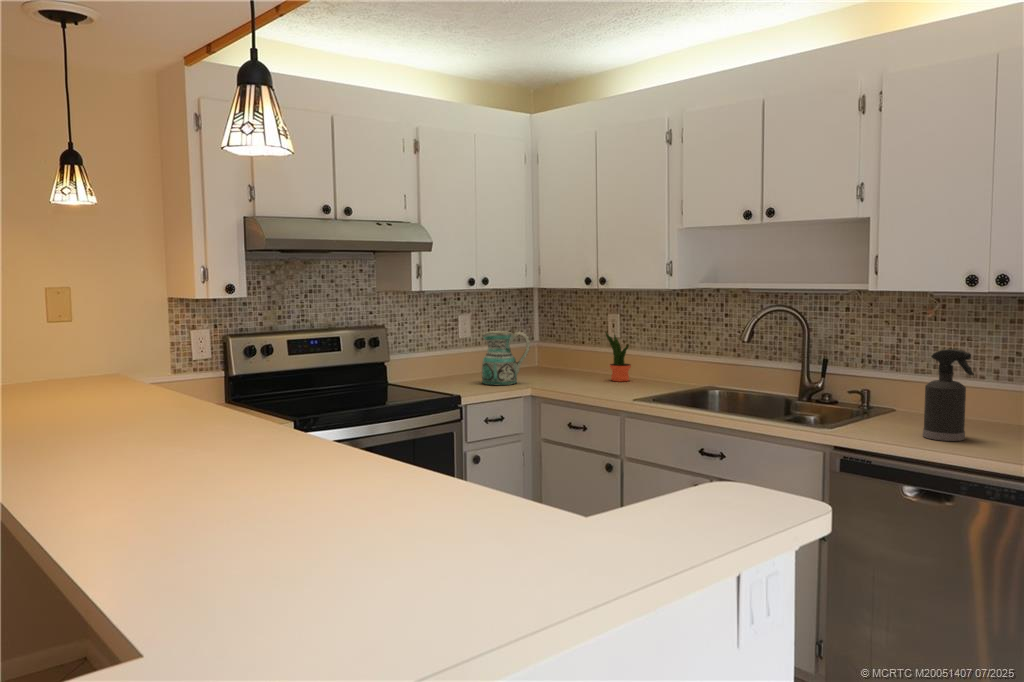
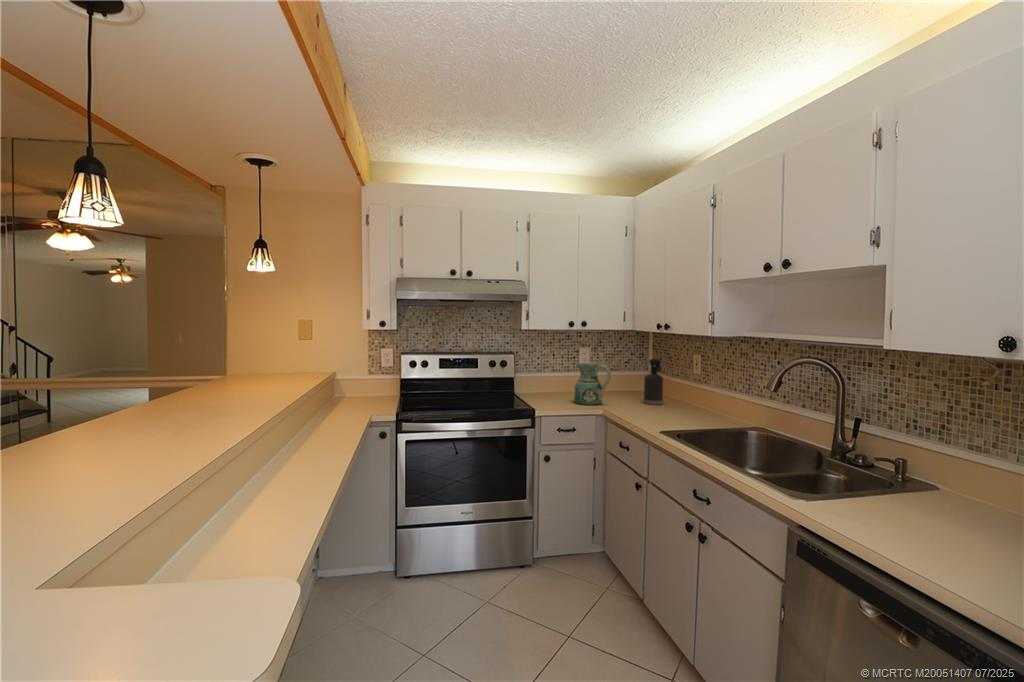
potted plant: present [605,332,631,381] -> none [675,368,700,413]
spray bottle: present [923,349,974,441] -> present [644,359,663,405]

